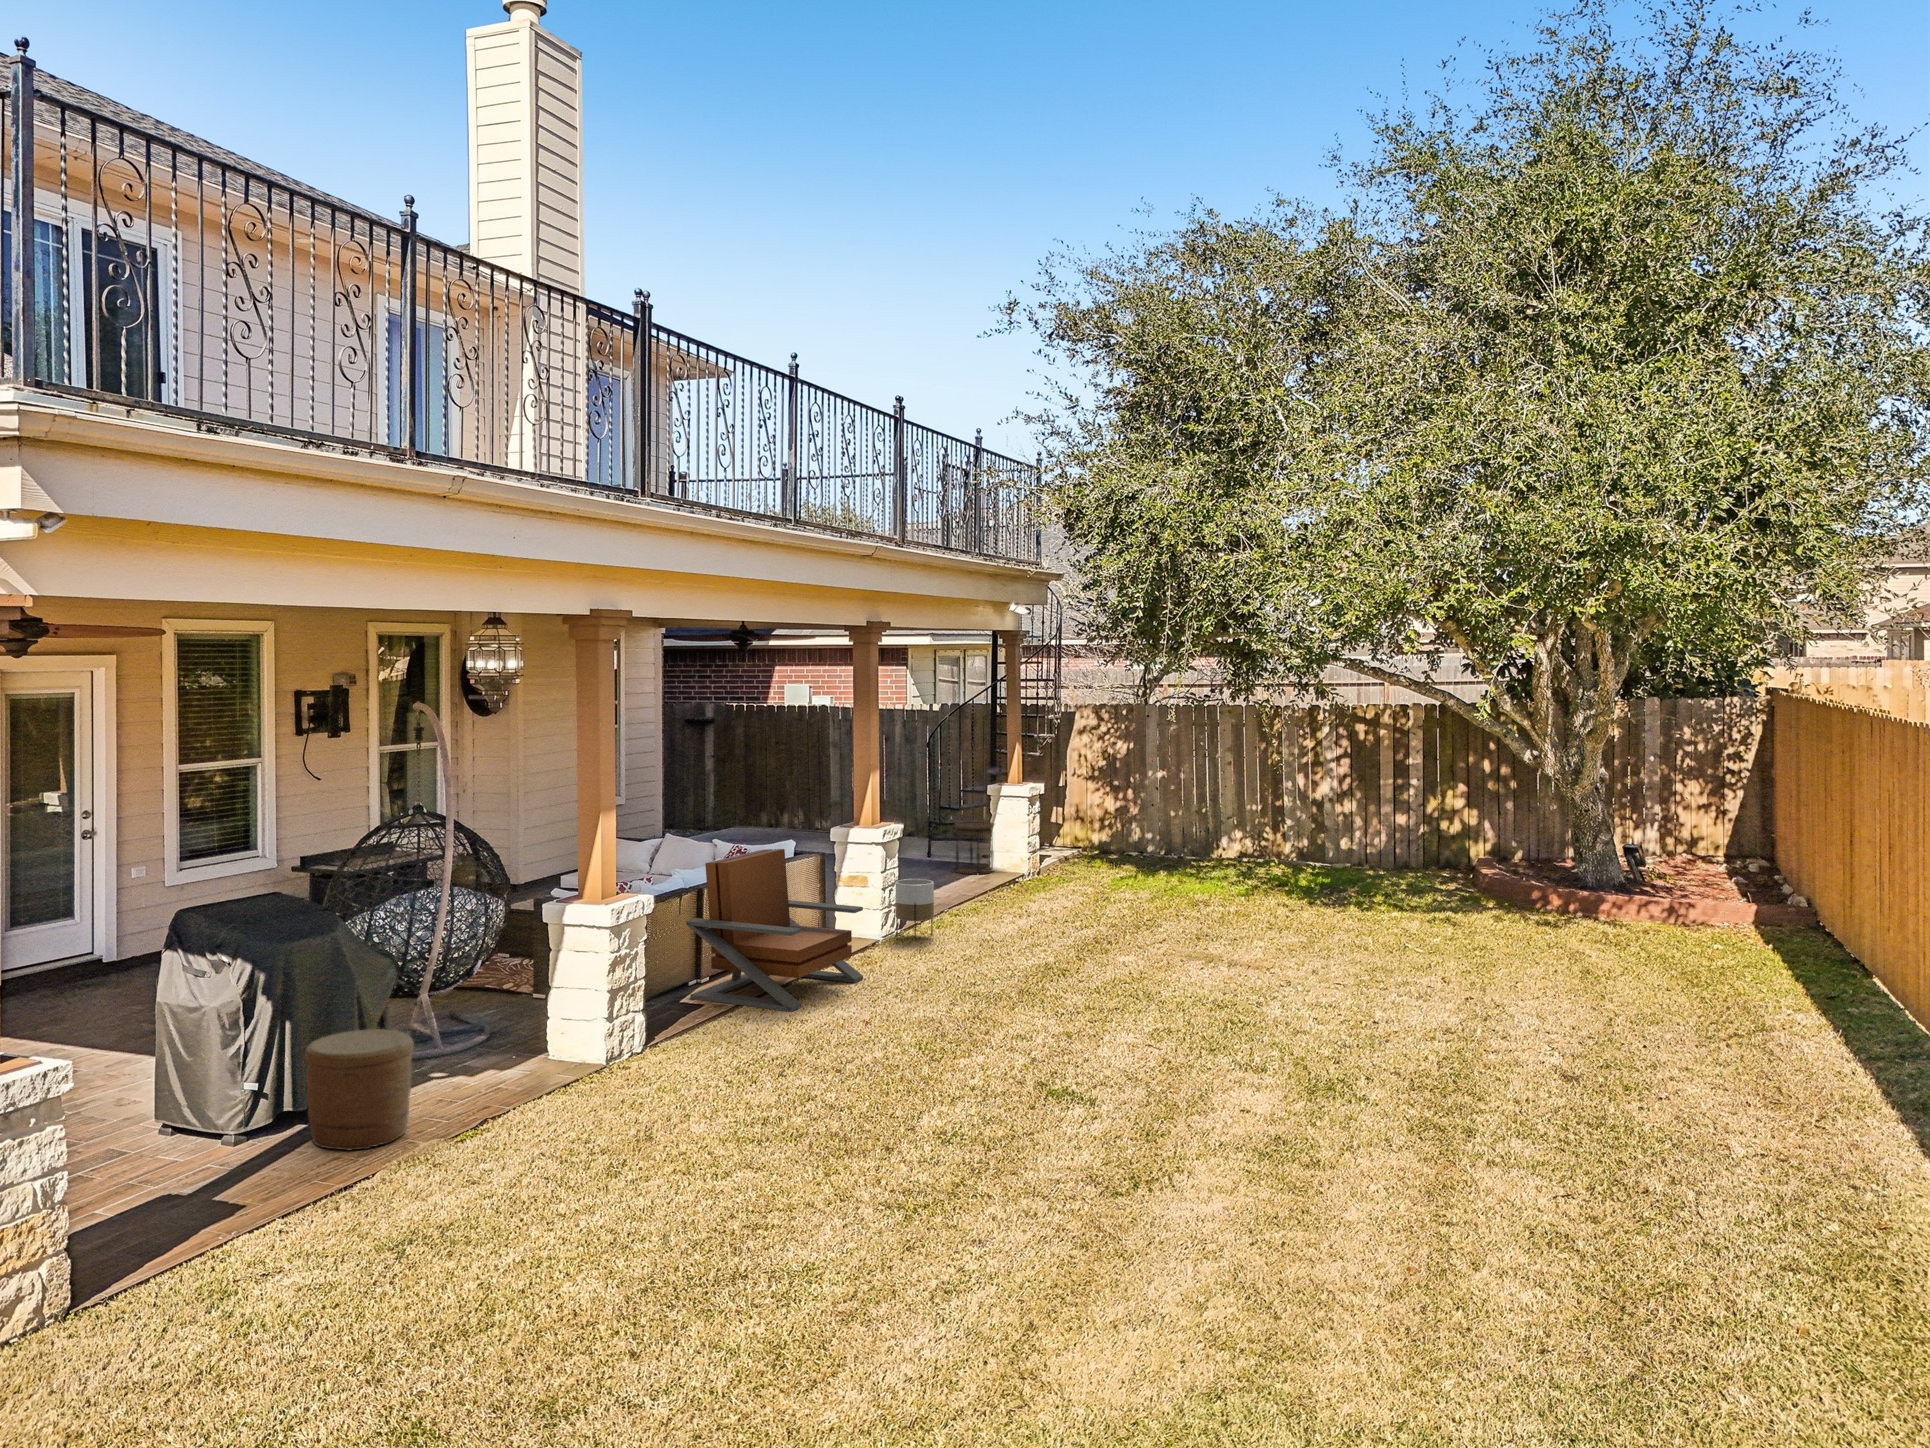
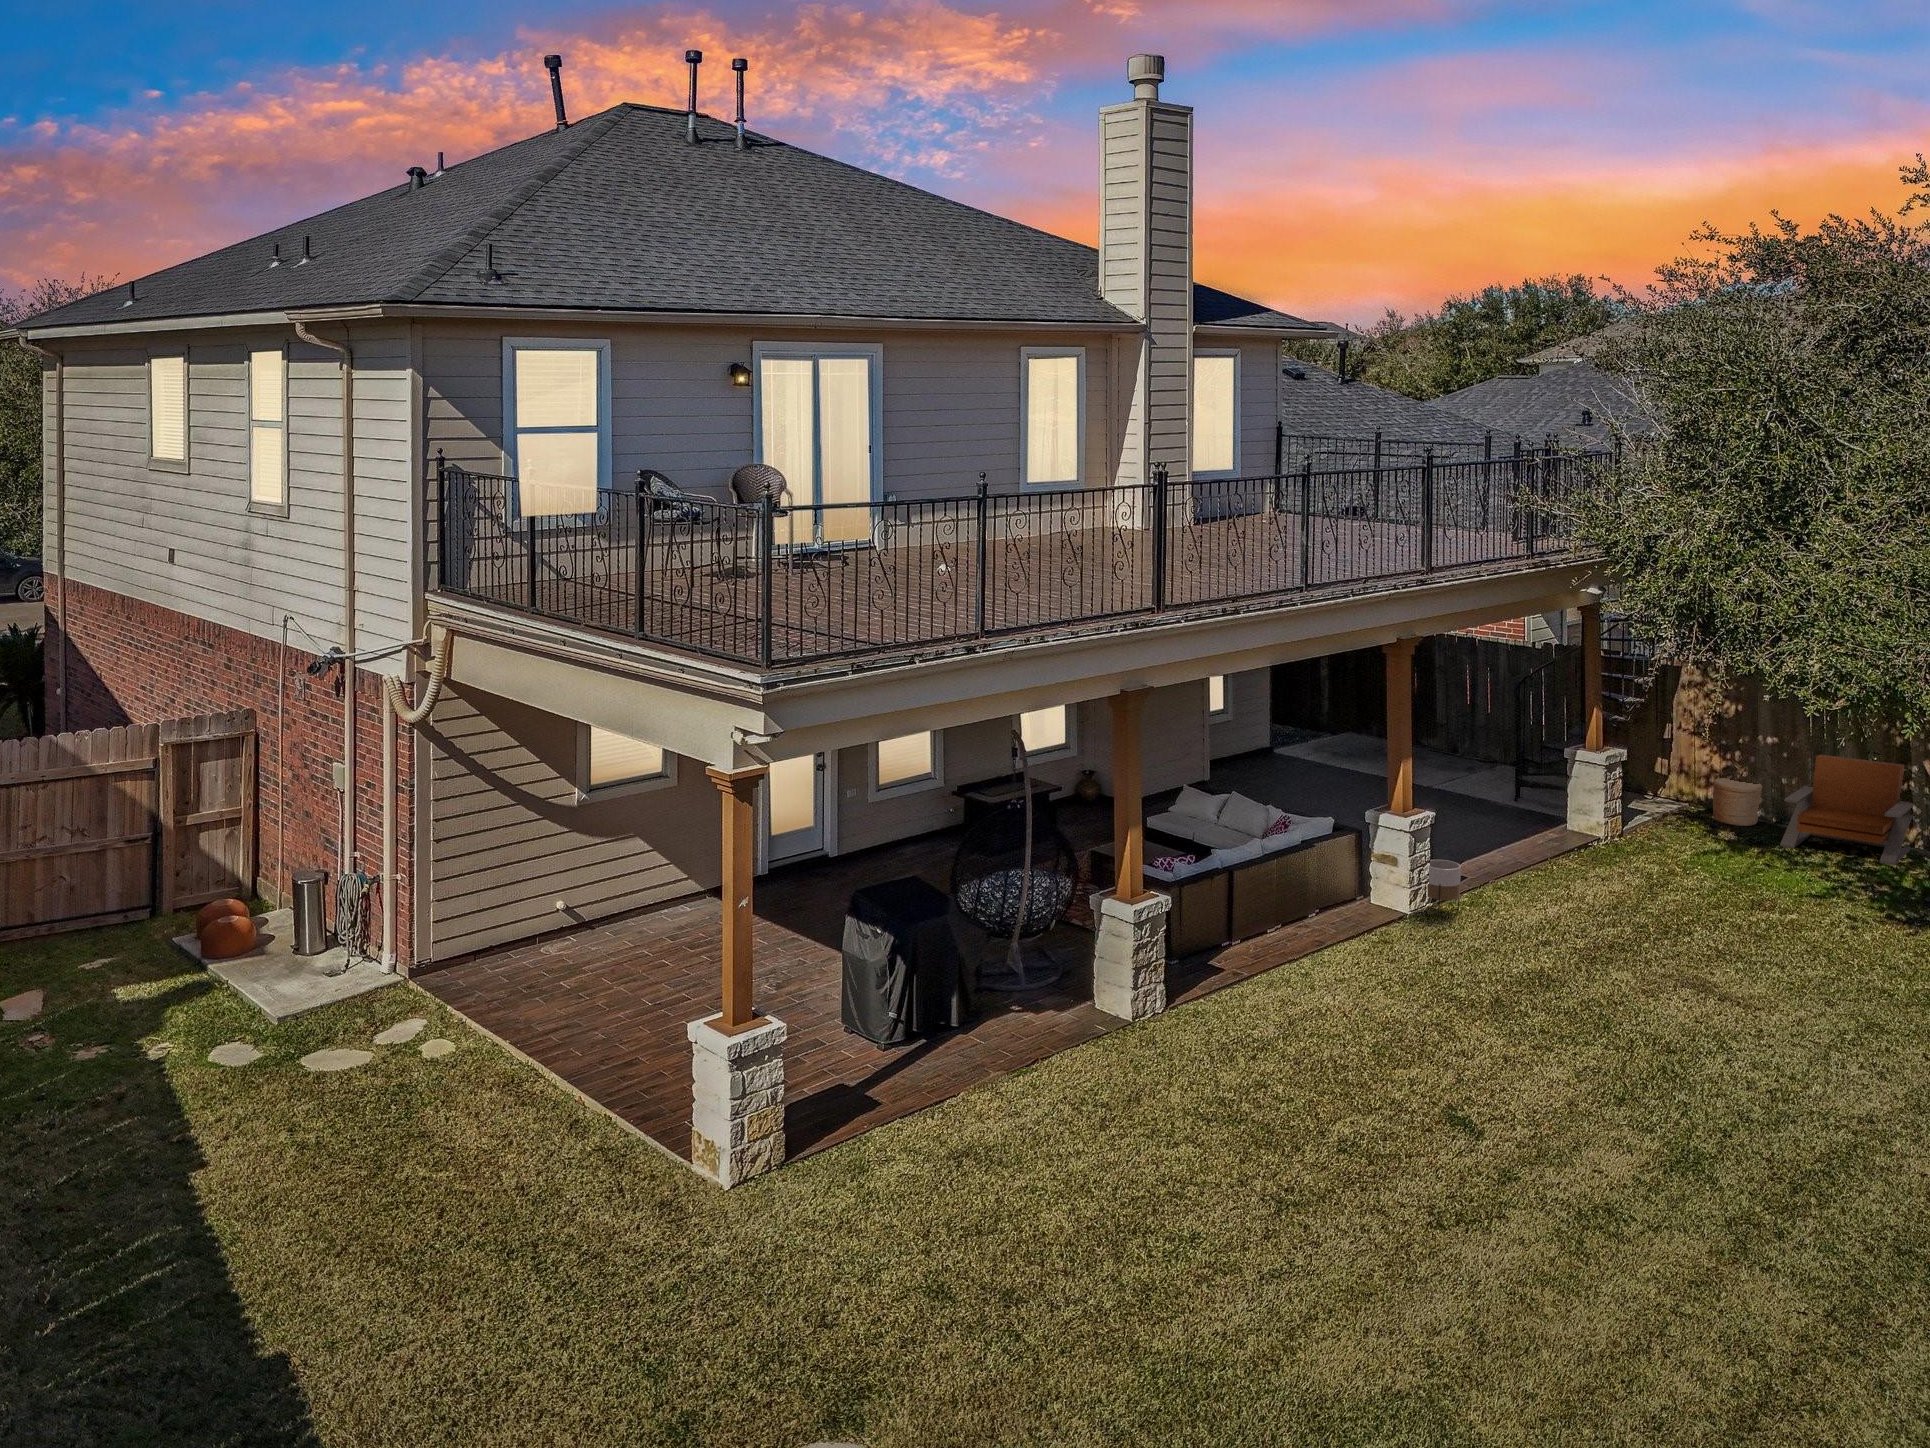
side table: present [955,822,994,874] -> none [1523,779,1567,833]
lounge chair: present [686,849,863,1012] -> present [1780,755,1913,865]
woven basket: present [305,1029,414,1150] -> present [1713,778,1762,826]

